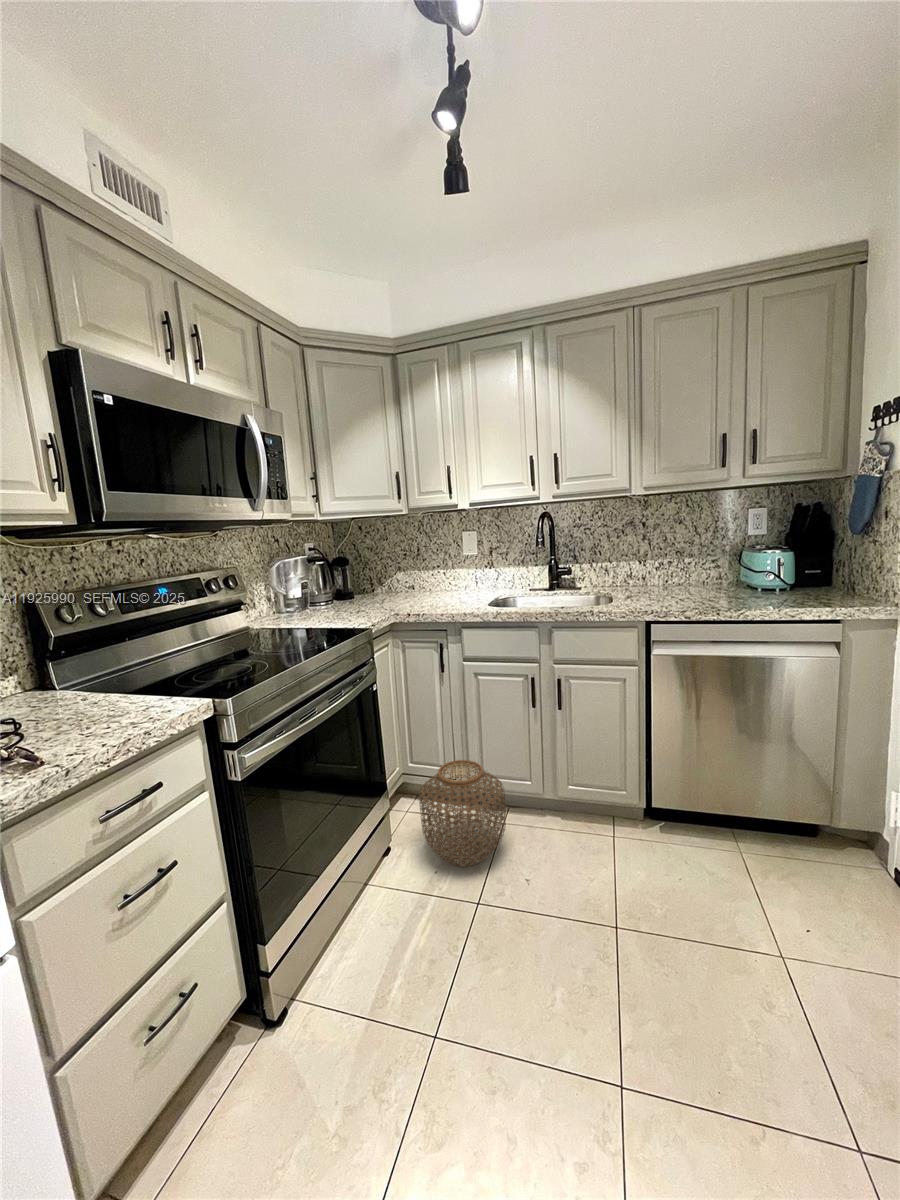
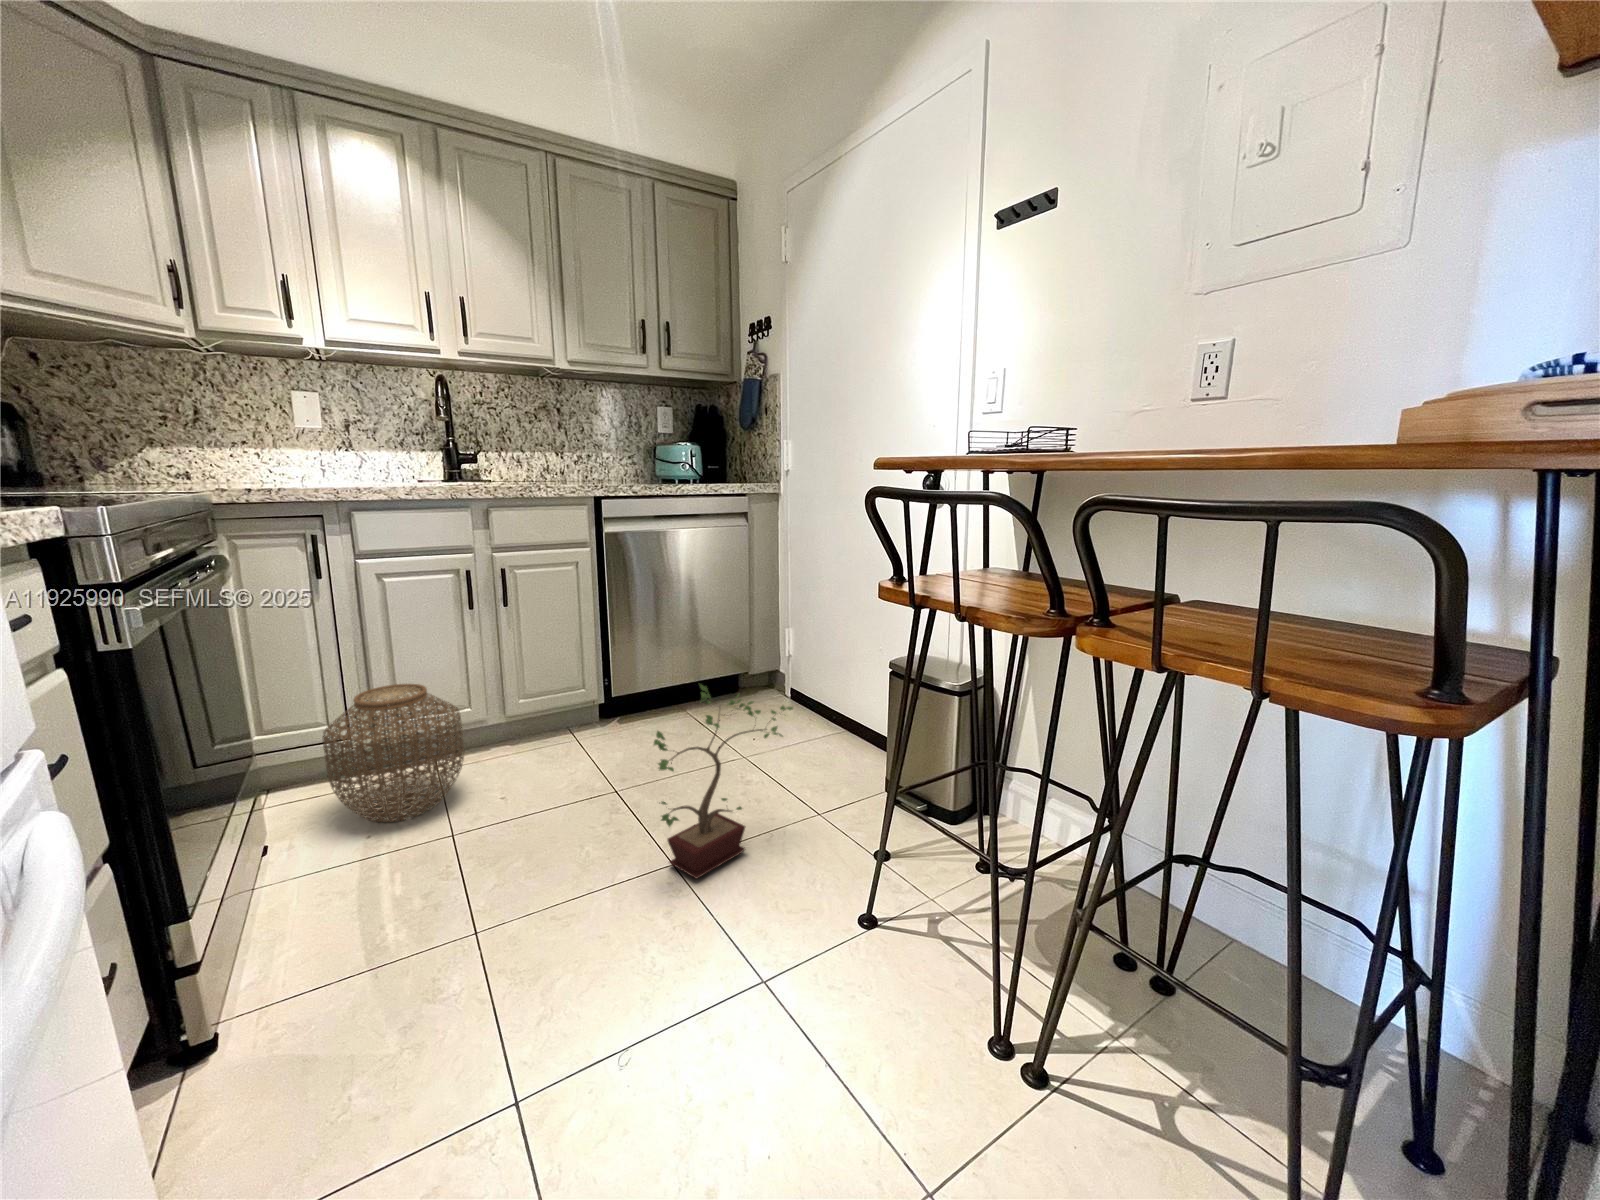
potted plant: none [569,909,787,1130] -> present [654,684,793,879]

